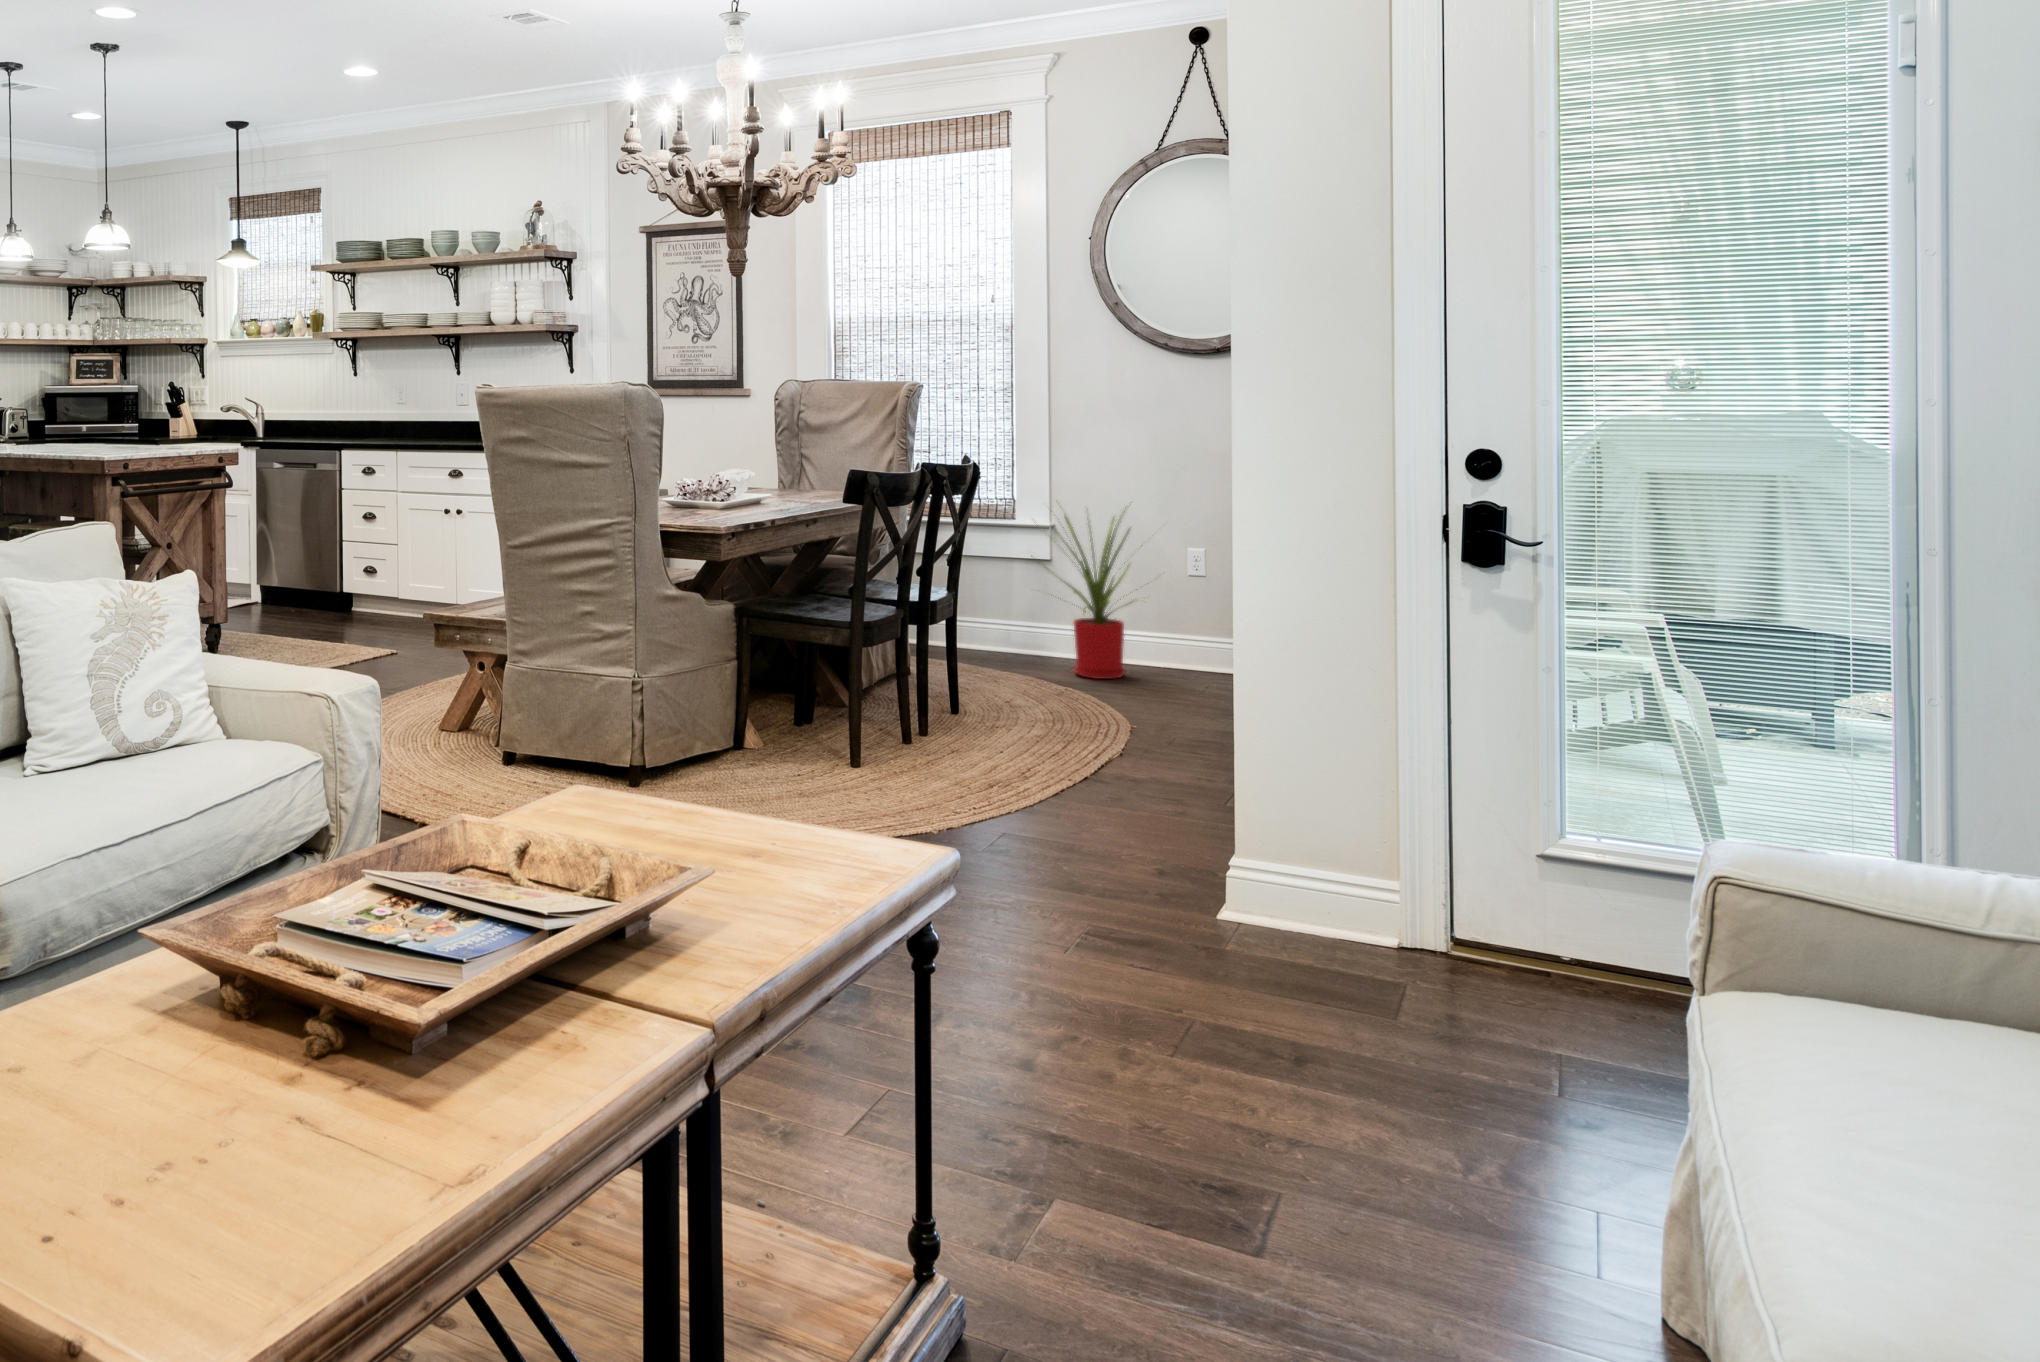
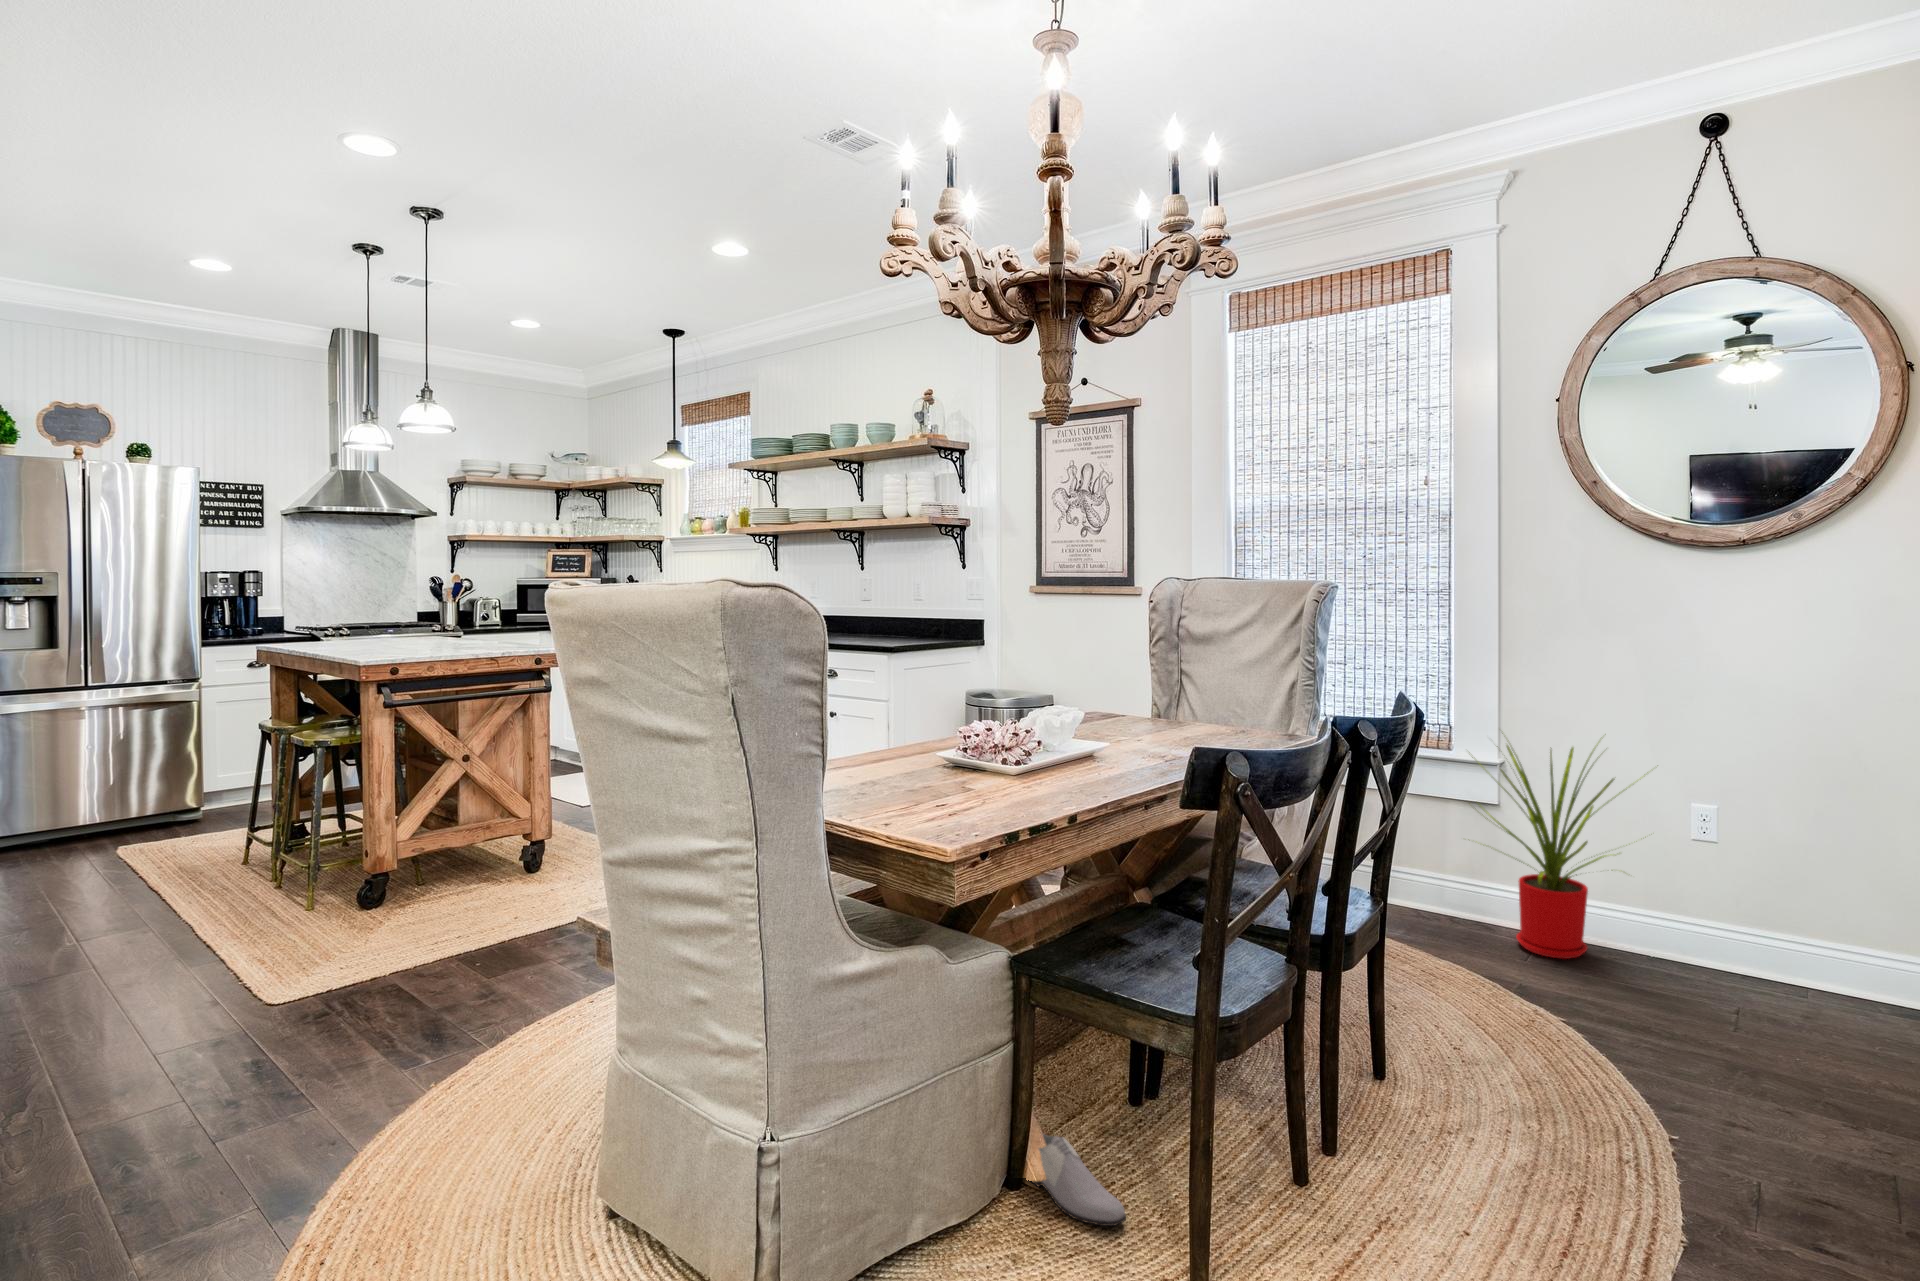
shoe: none [723,733,800,774] -> present [1031,1134,1126,1226]

